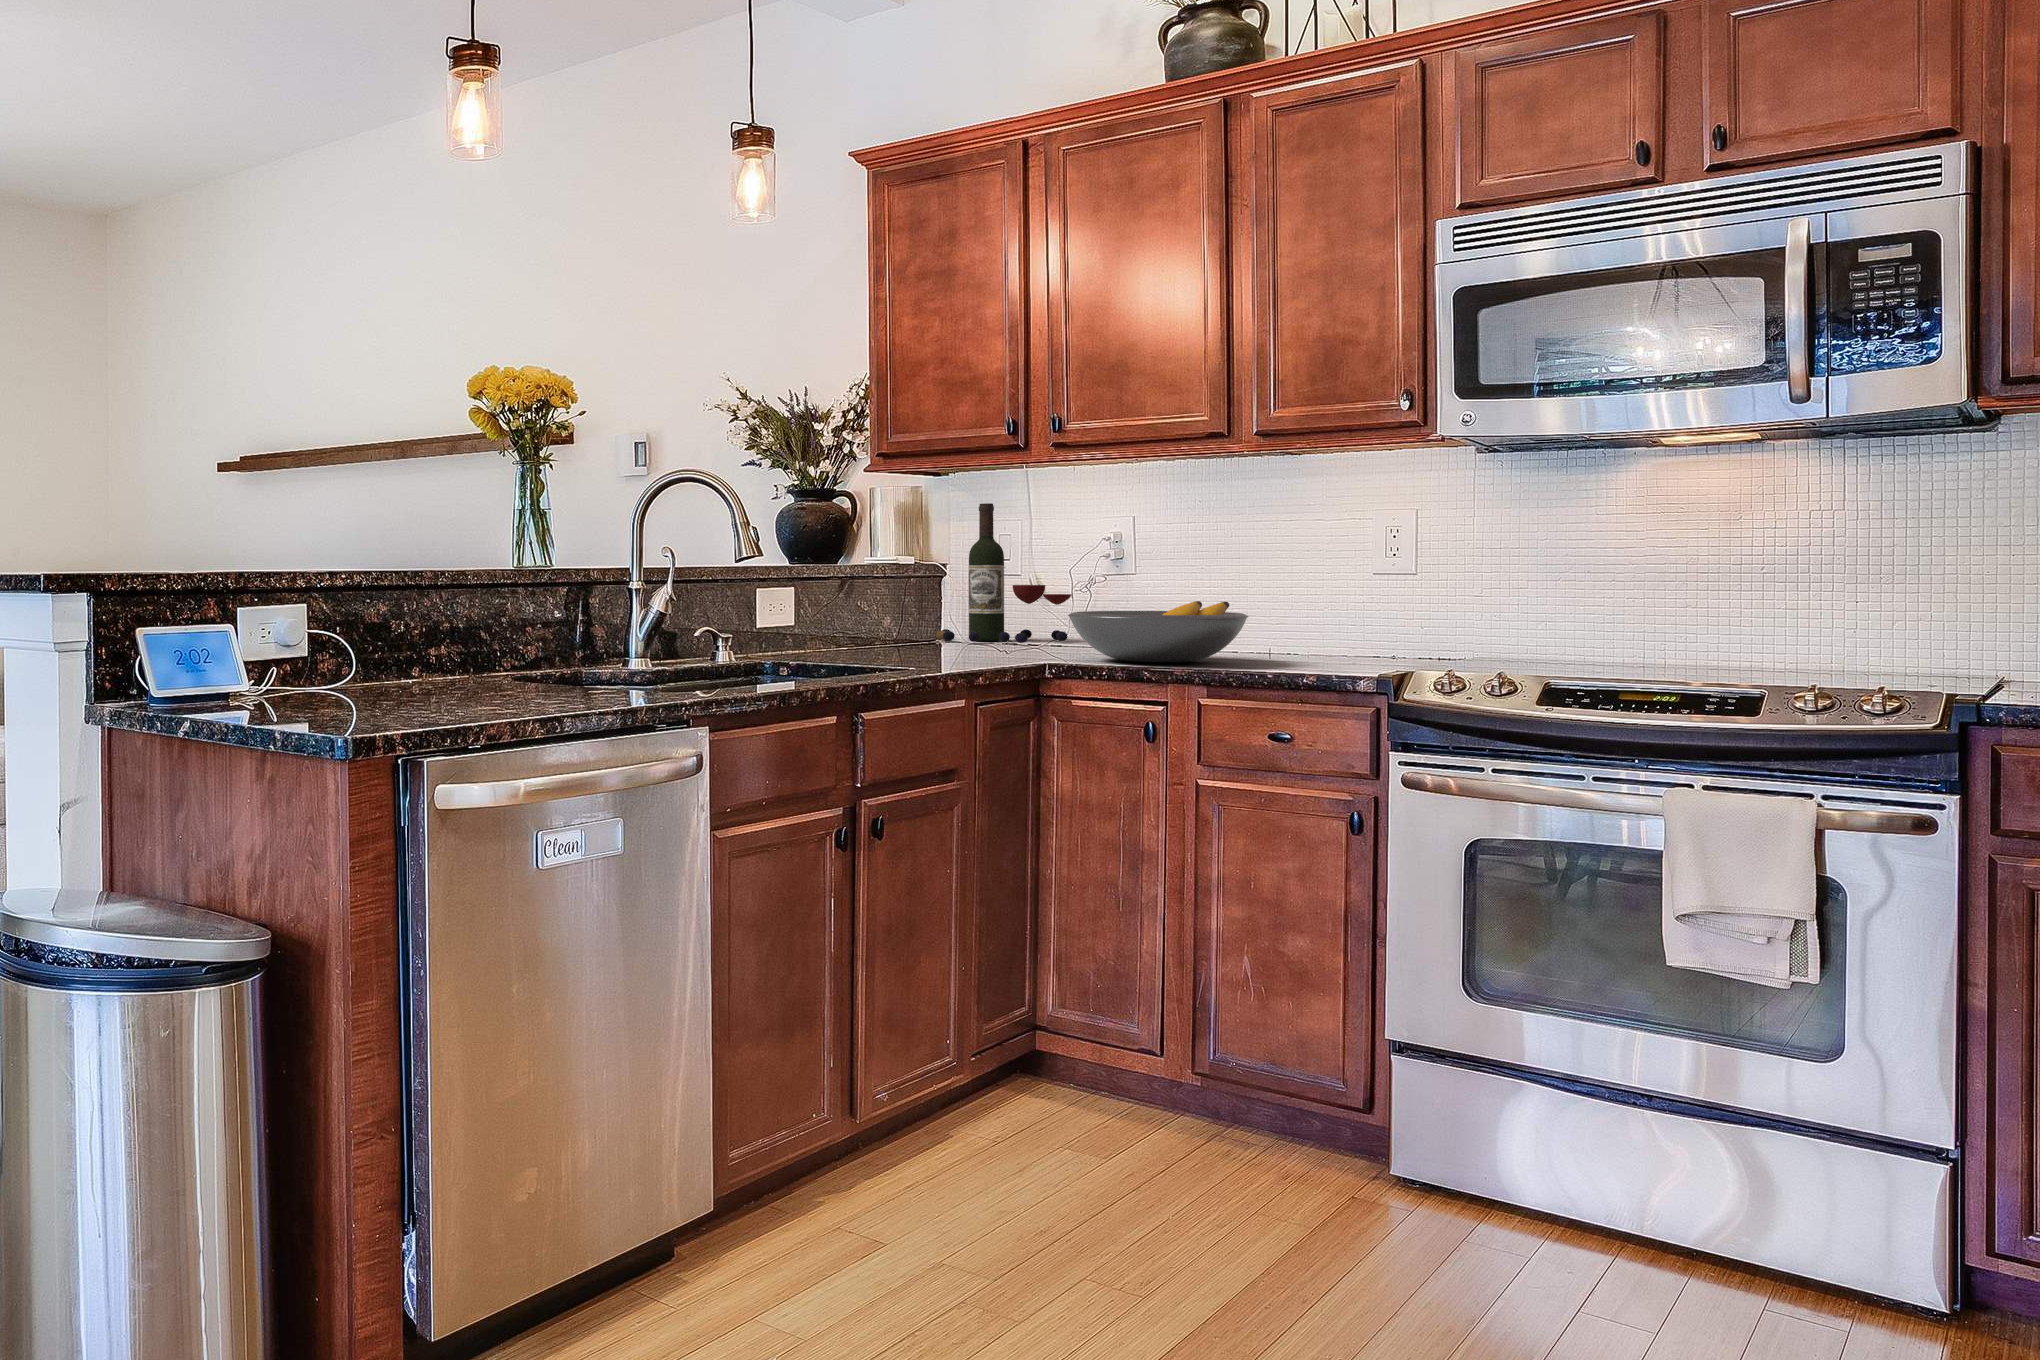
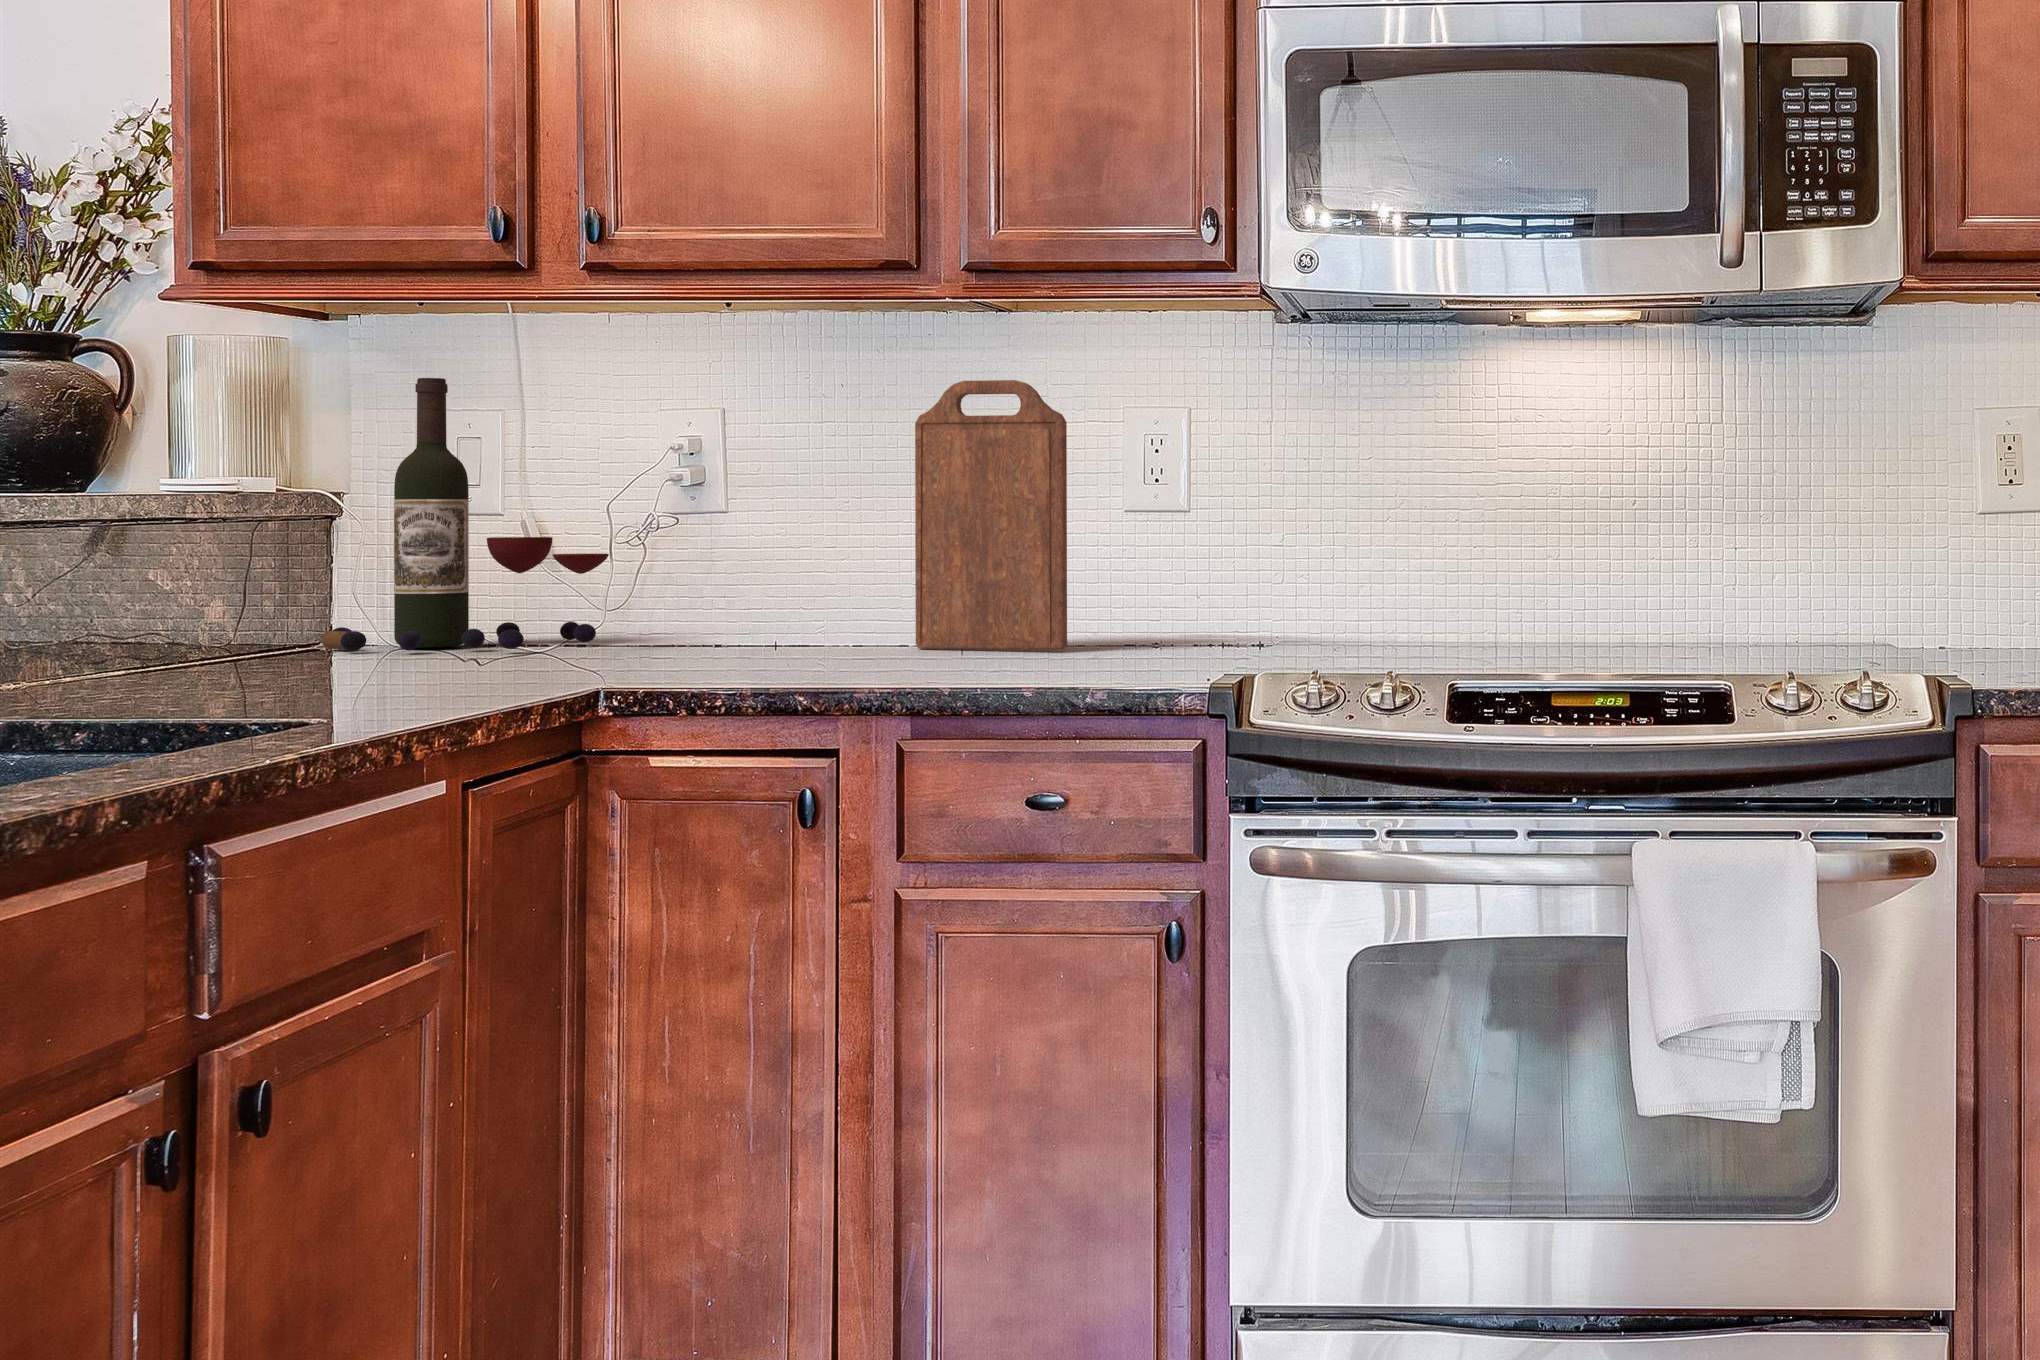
cutting board: none [1241,495,1332,656] -> present [915,380,1067,650]
fruit bowl: present [1068,601,1248,663] -> none [638,561,967,677]

